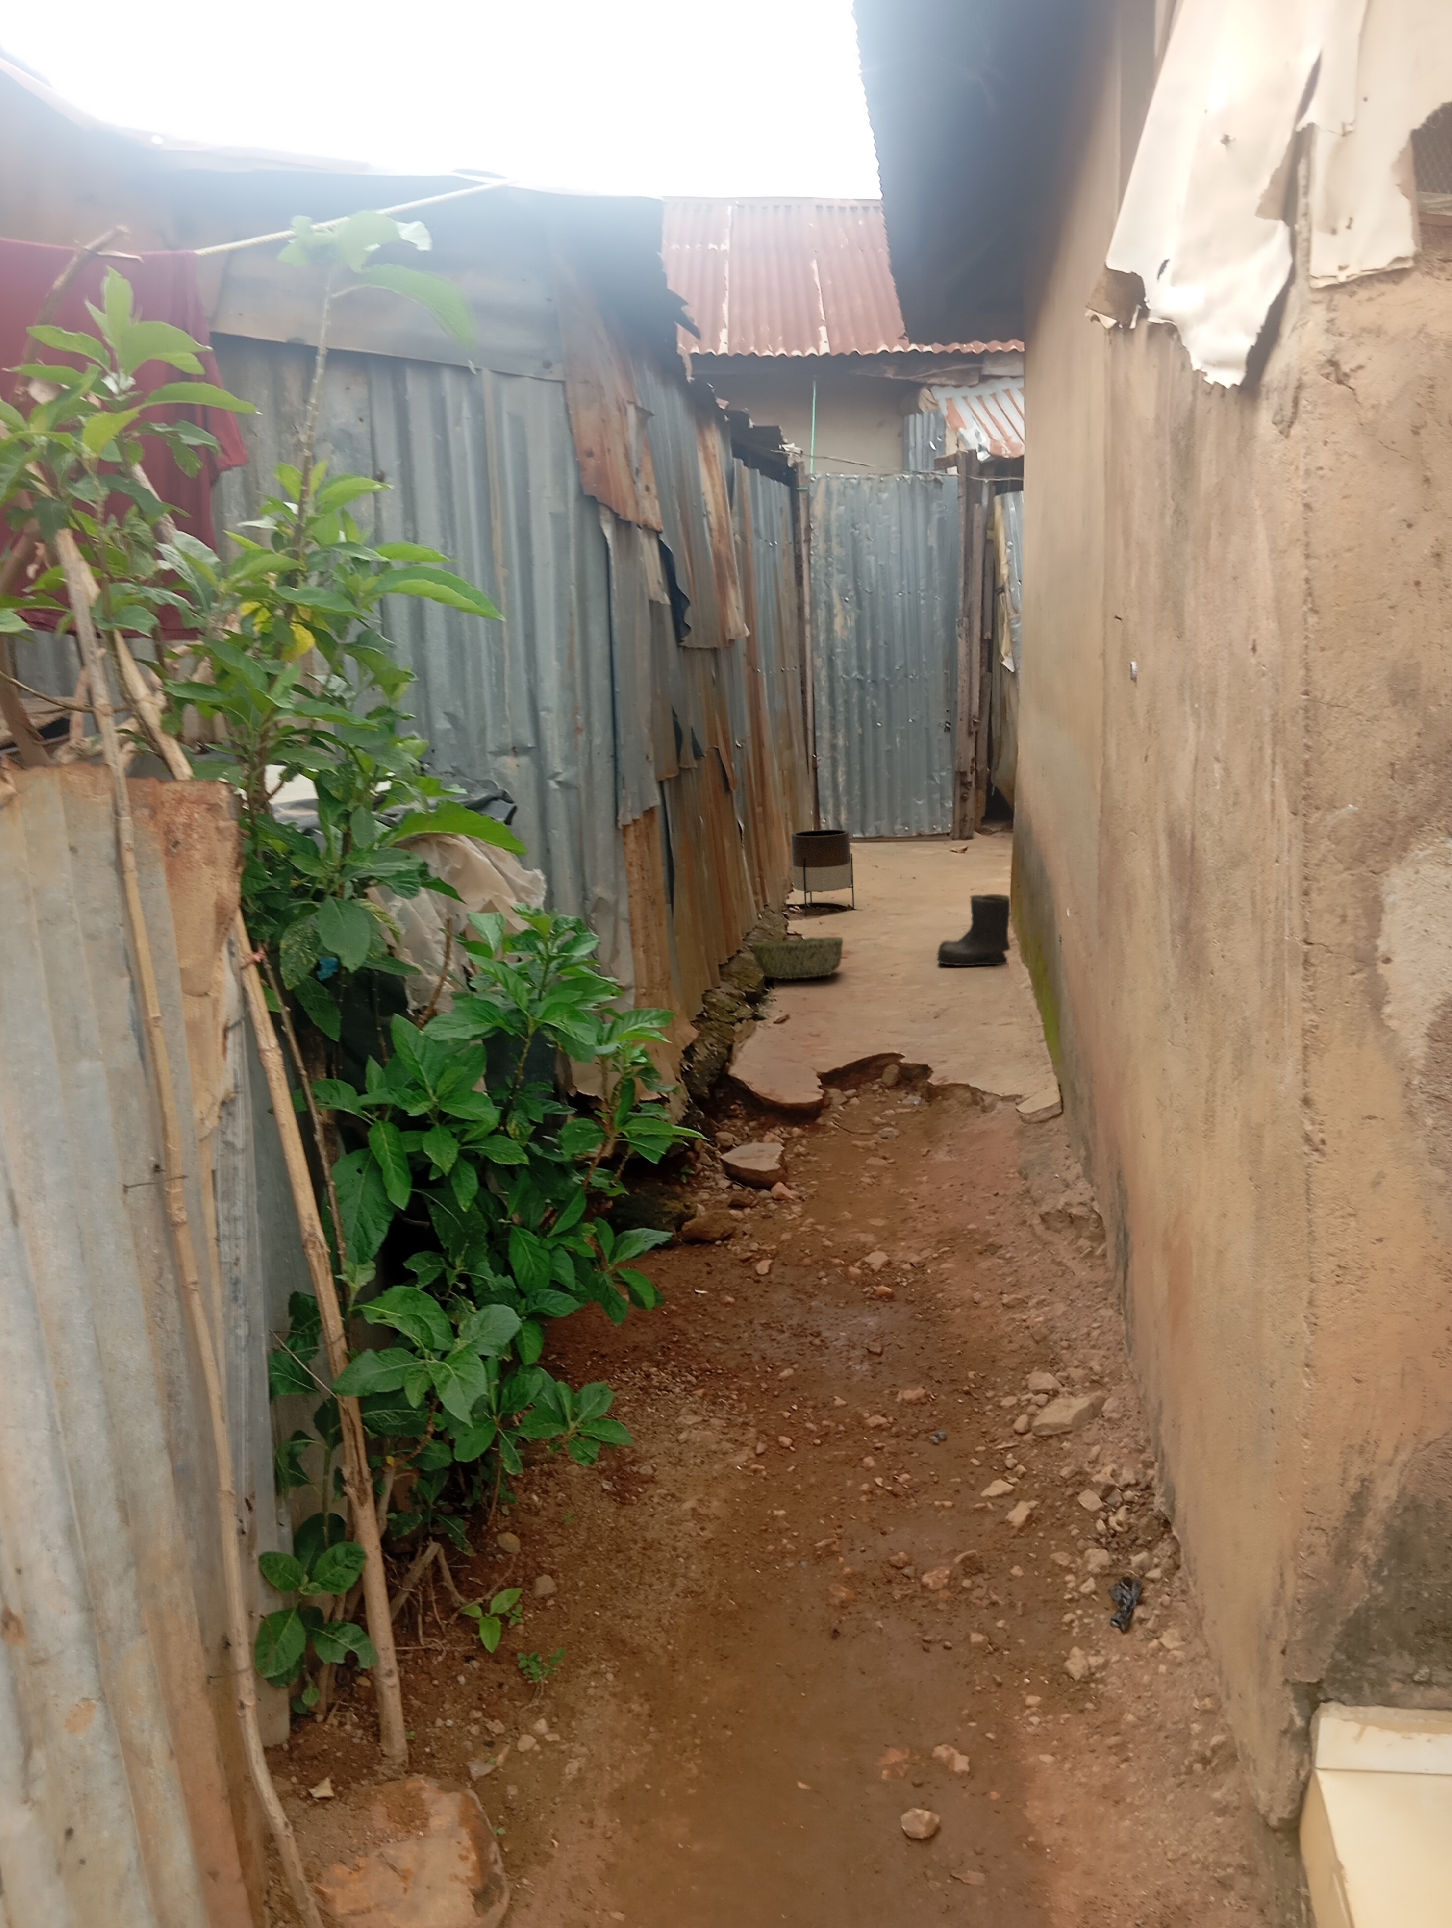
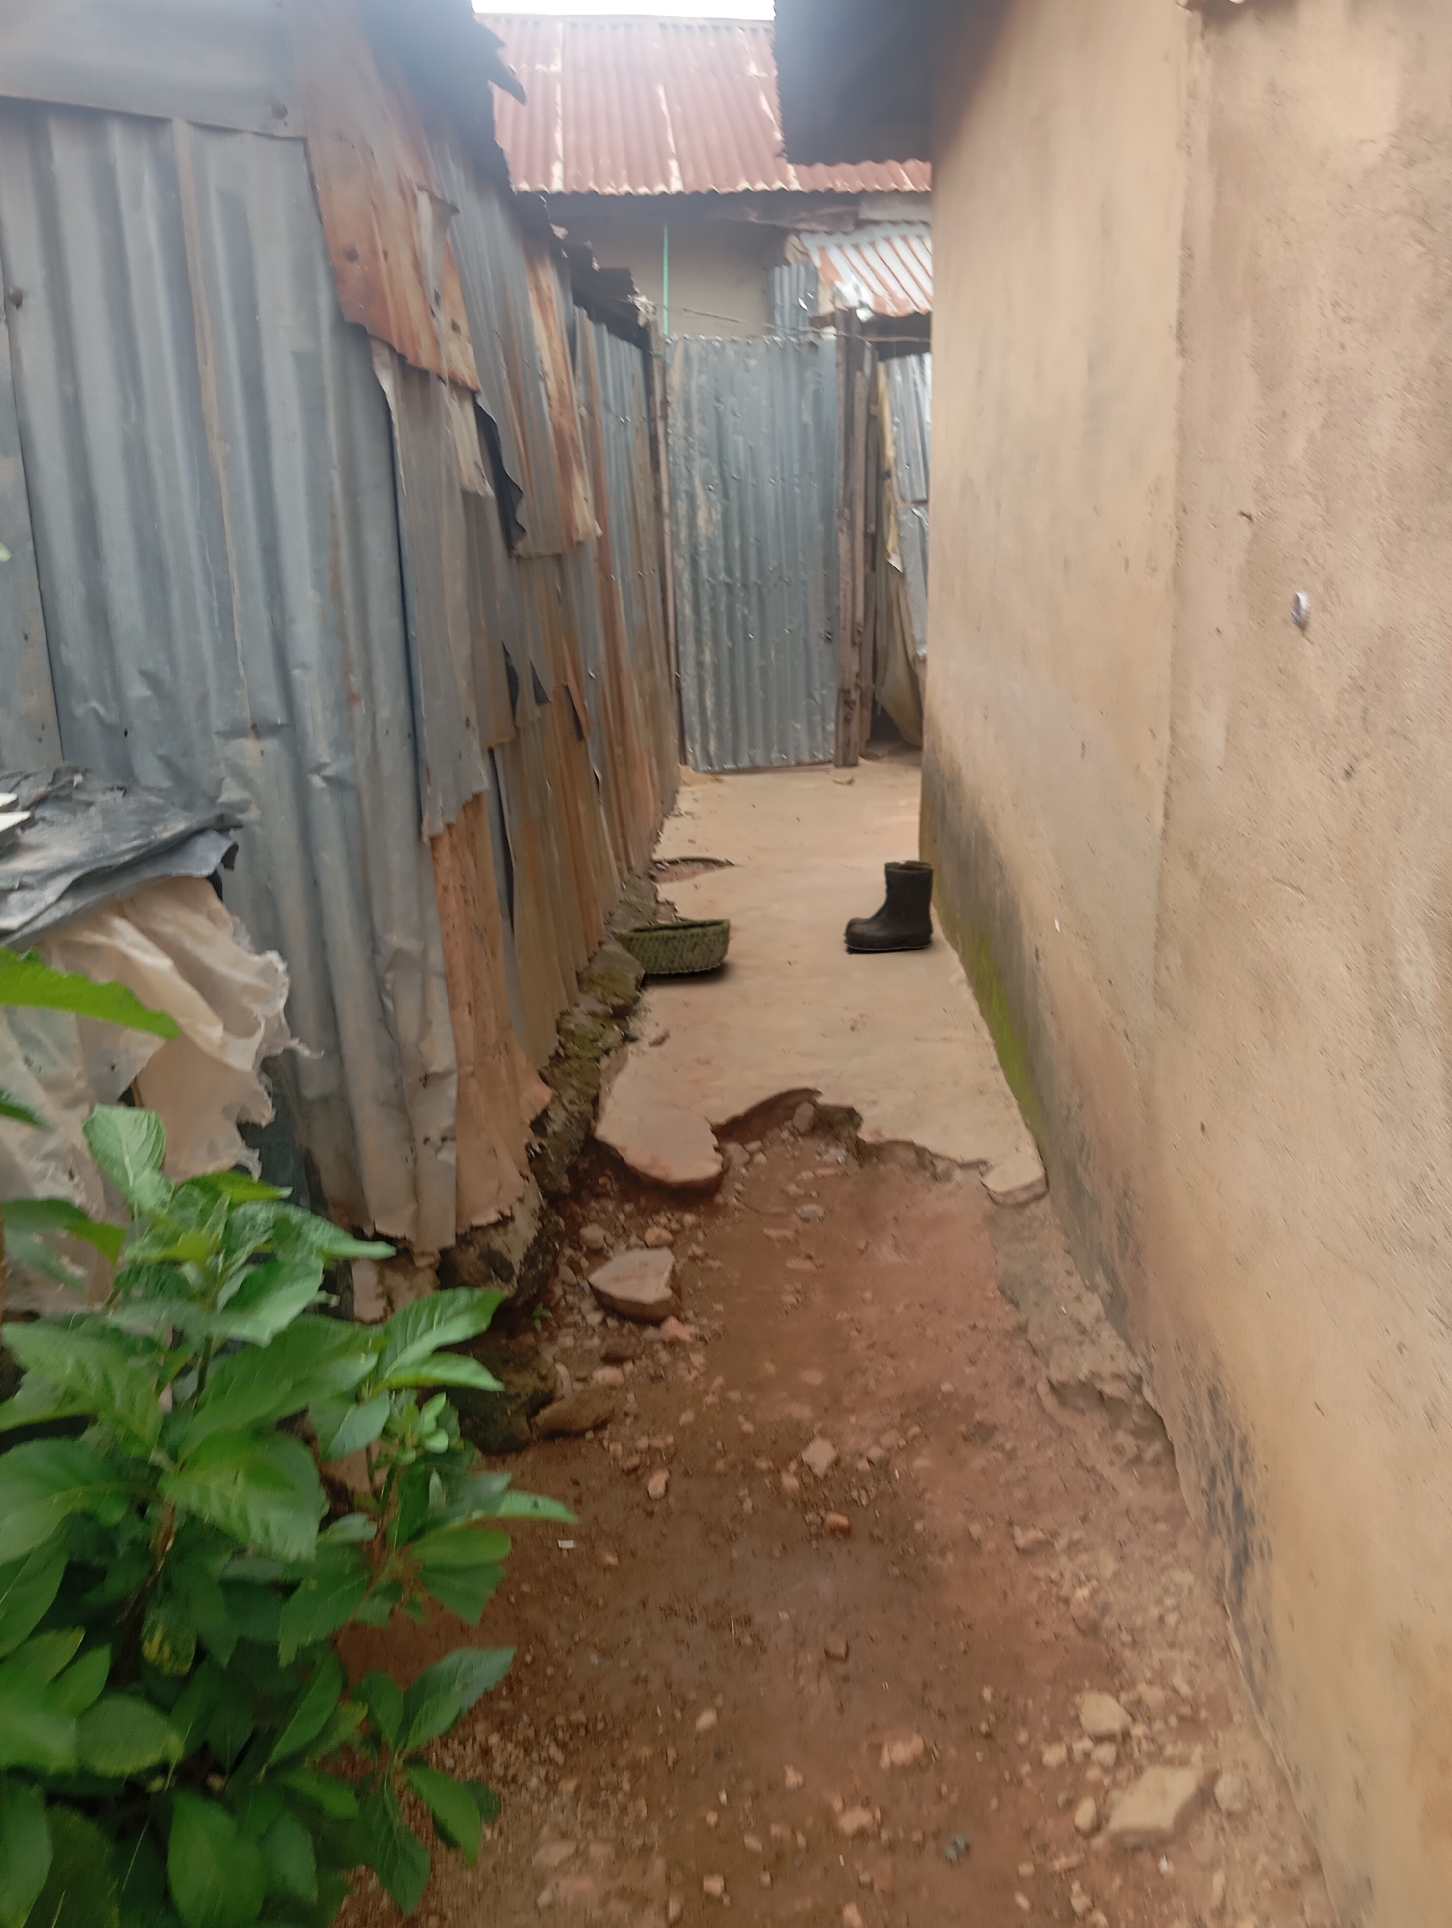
planter: present [791,830,854,916] -> none [659,771,735,876]

